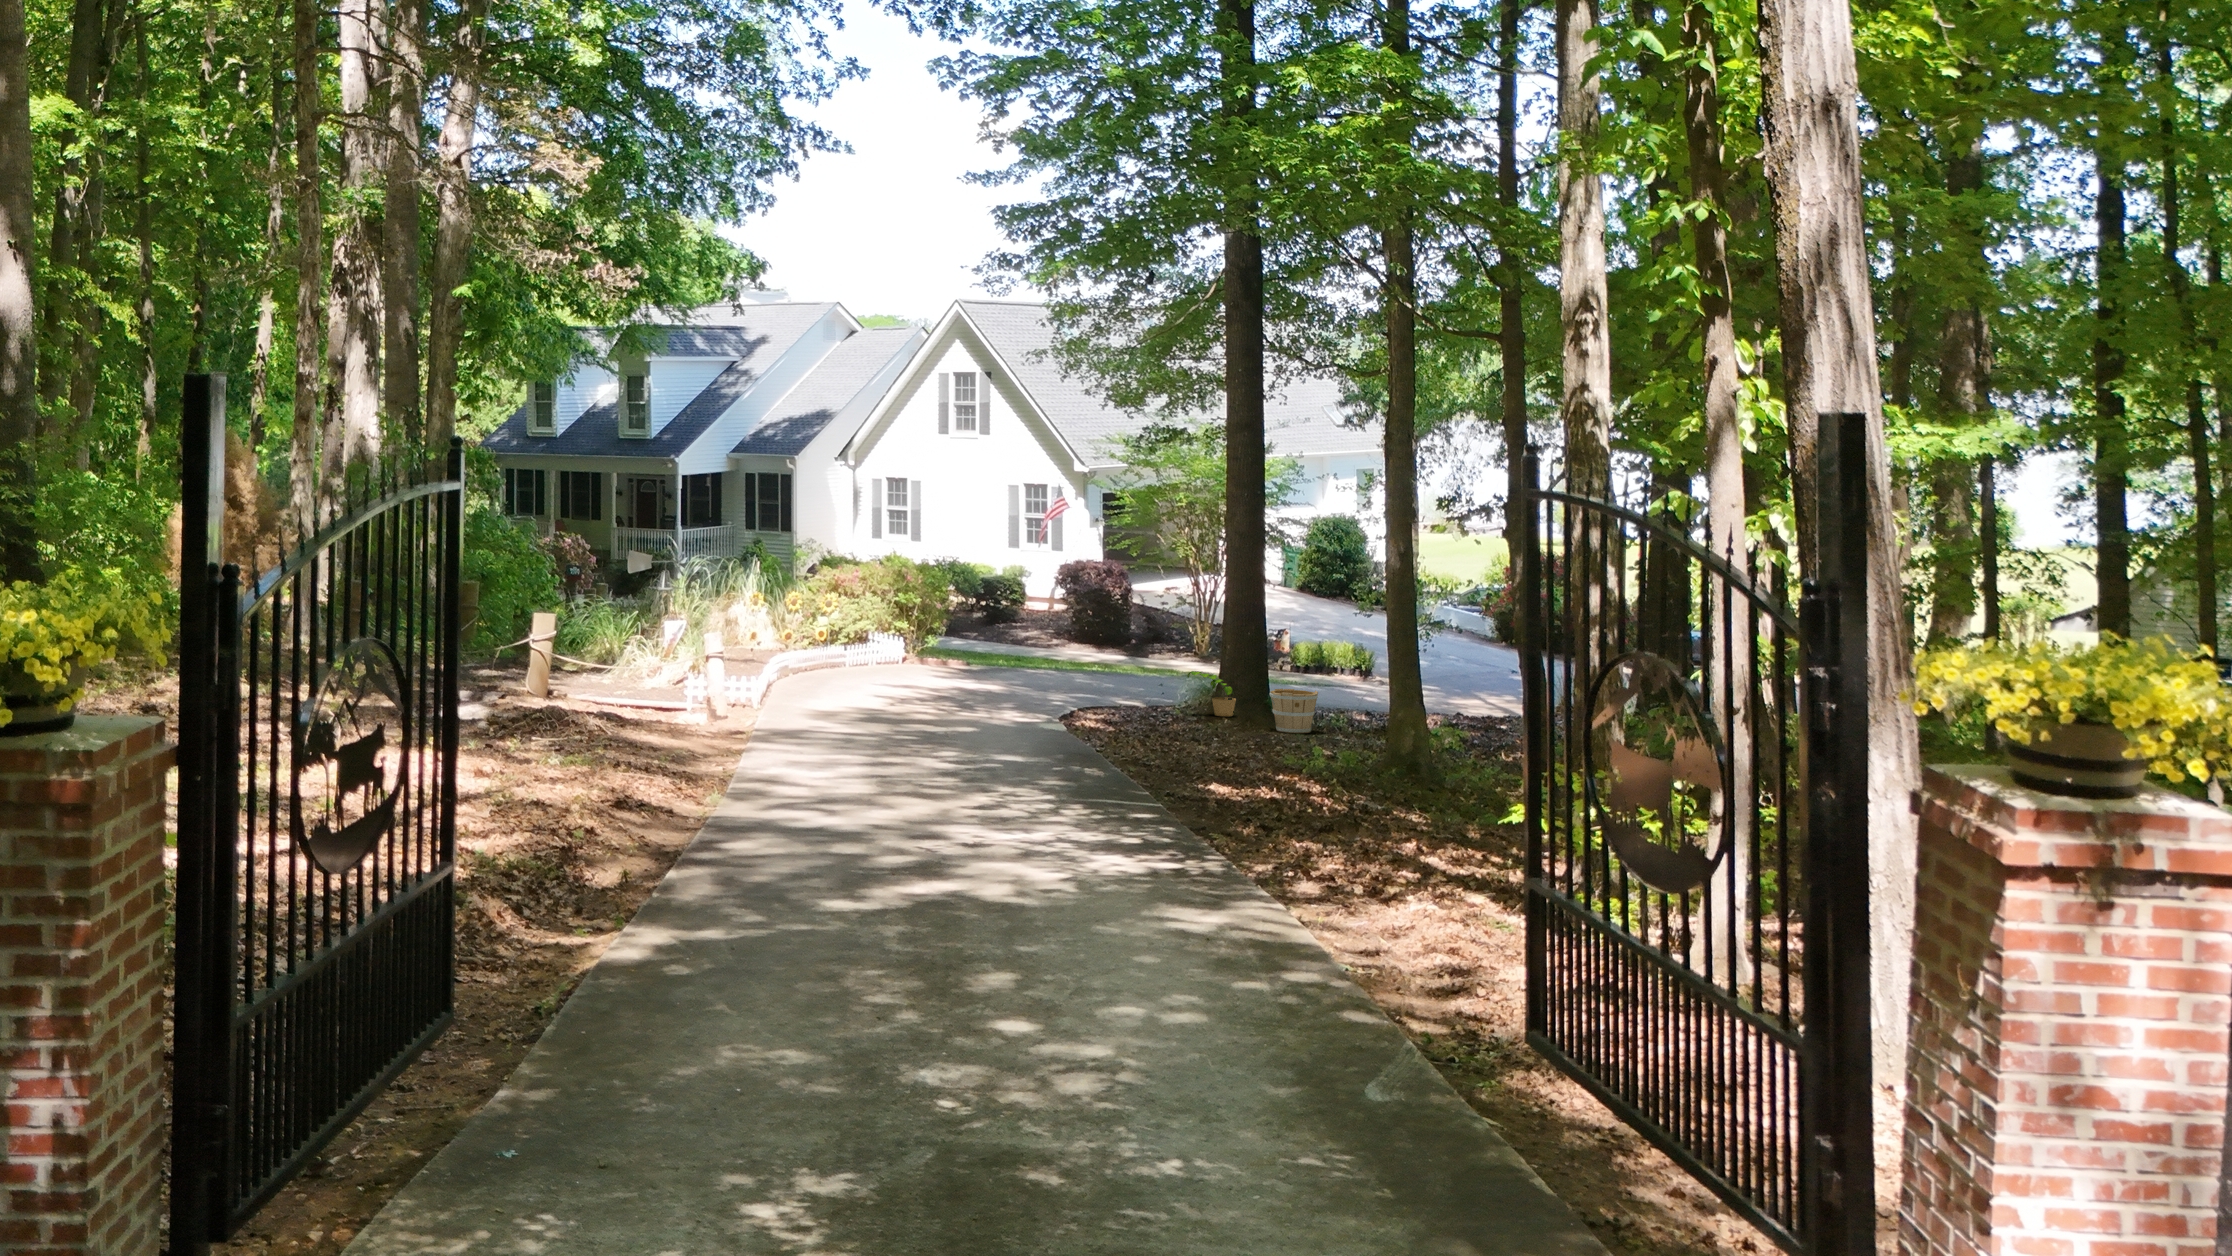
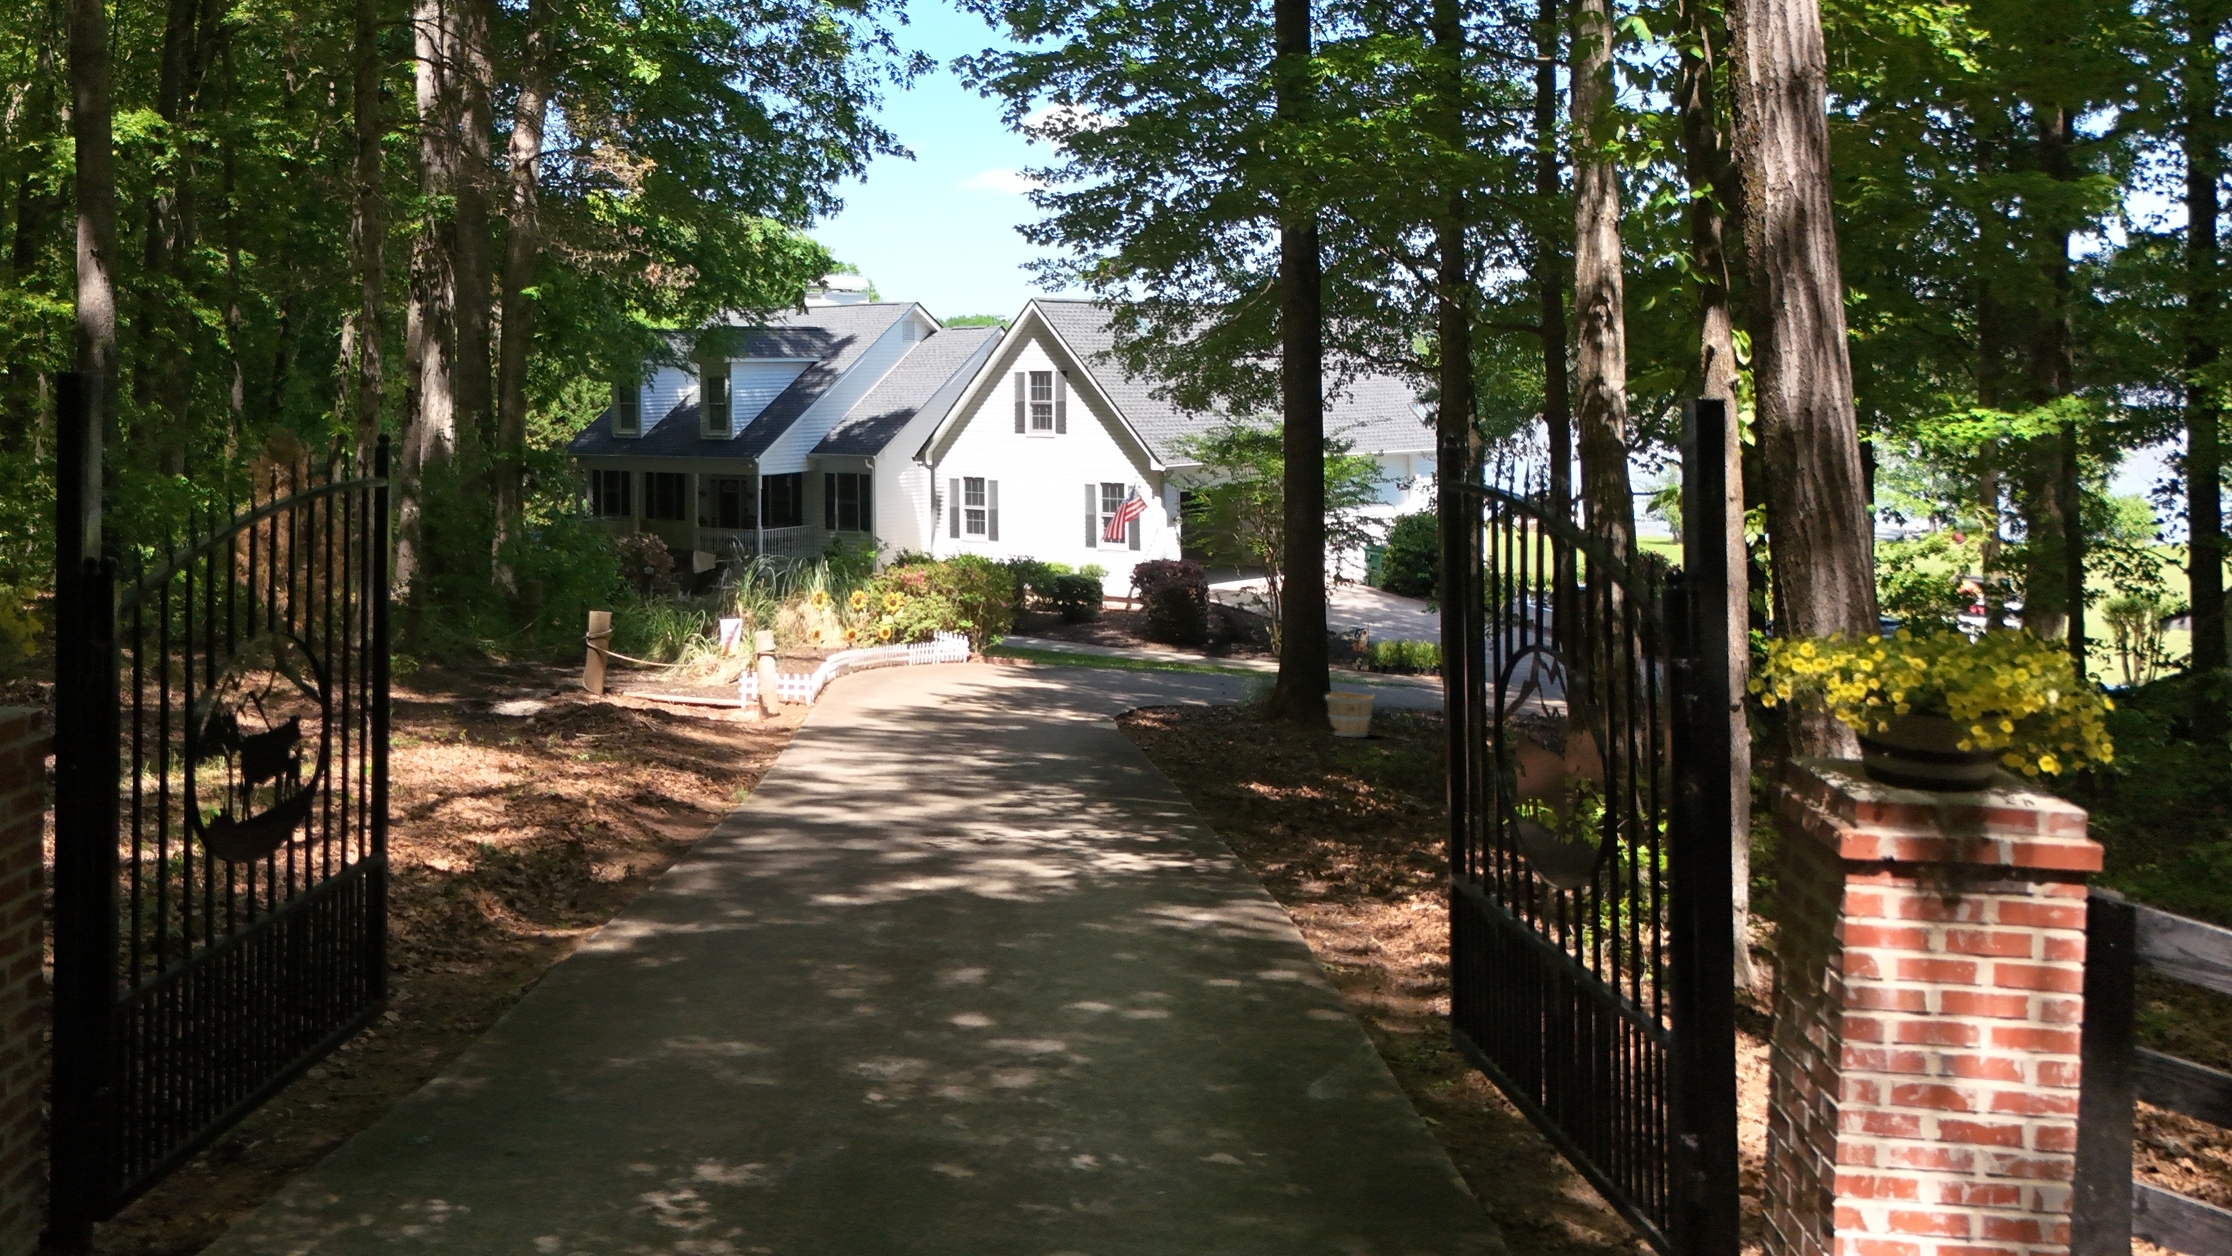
potted plant: present [1188,671,1236,716] -> none [1240,673,1290,720]

